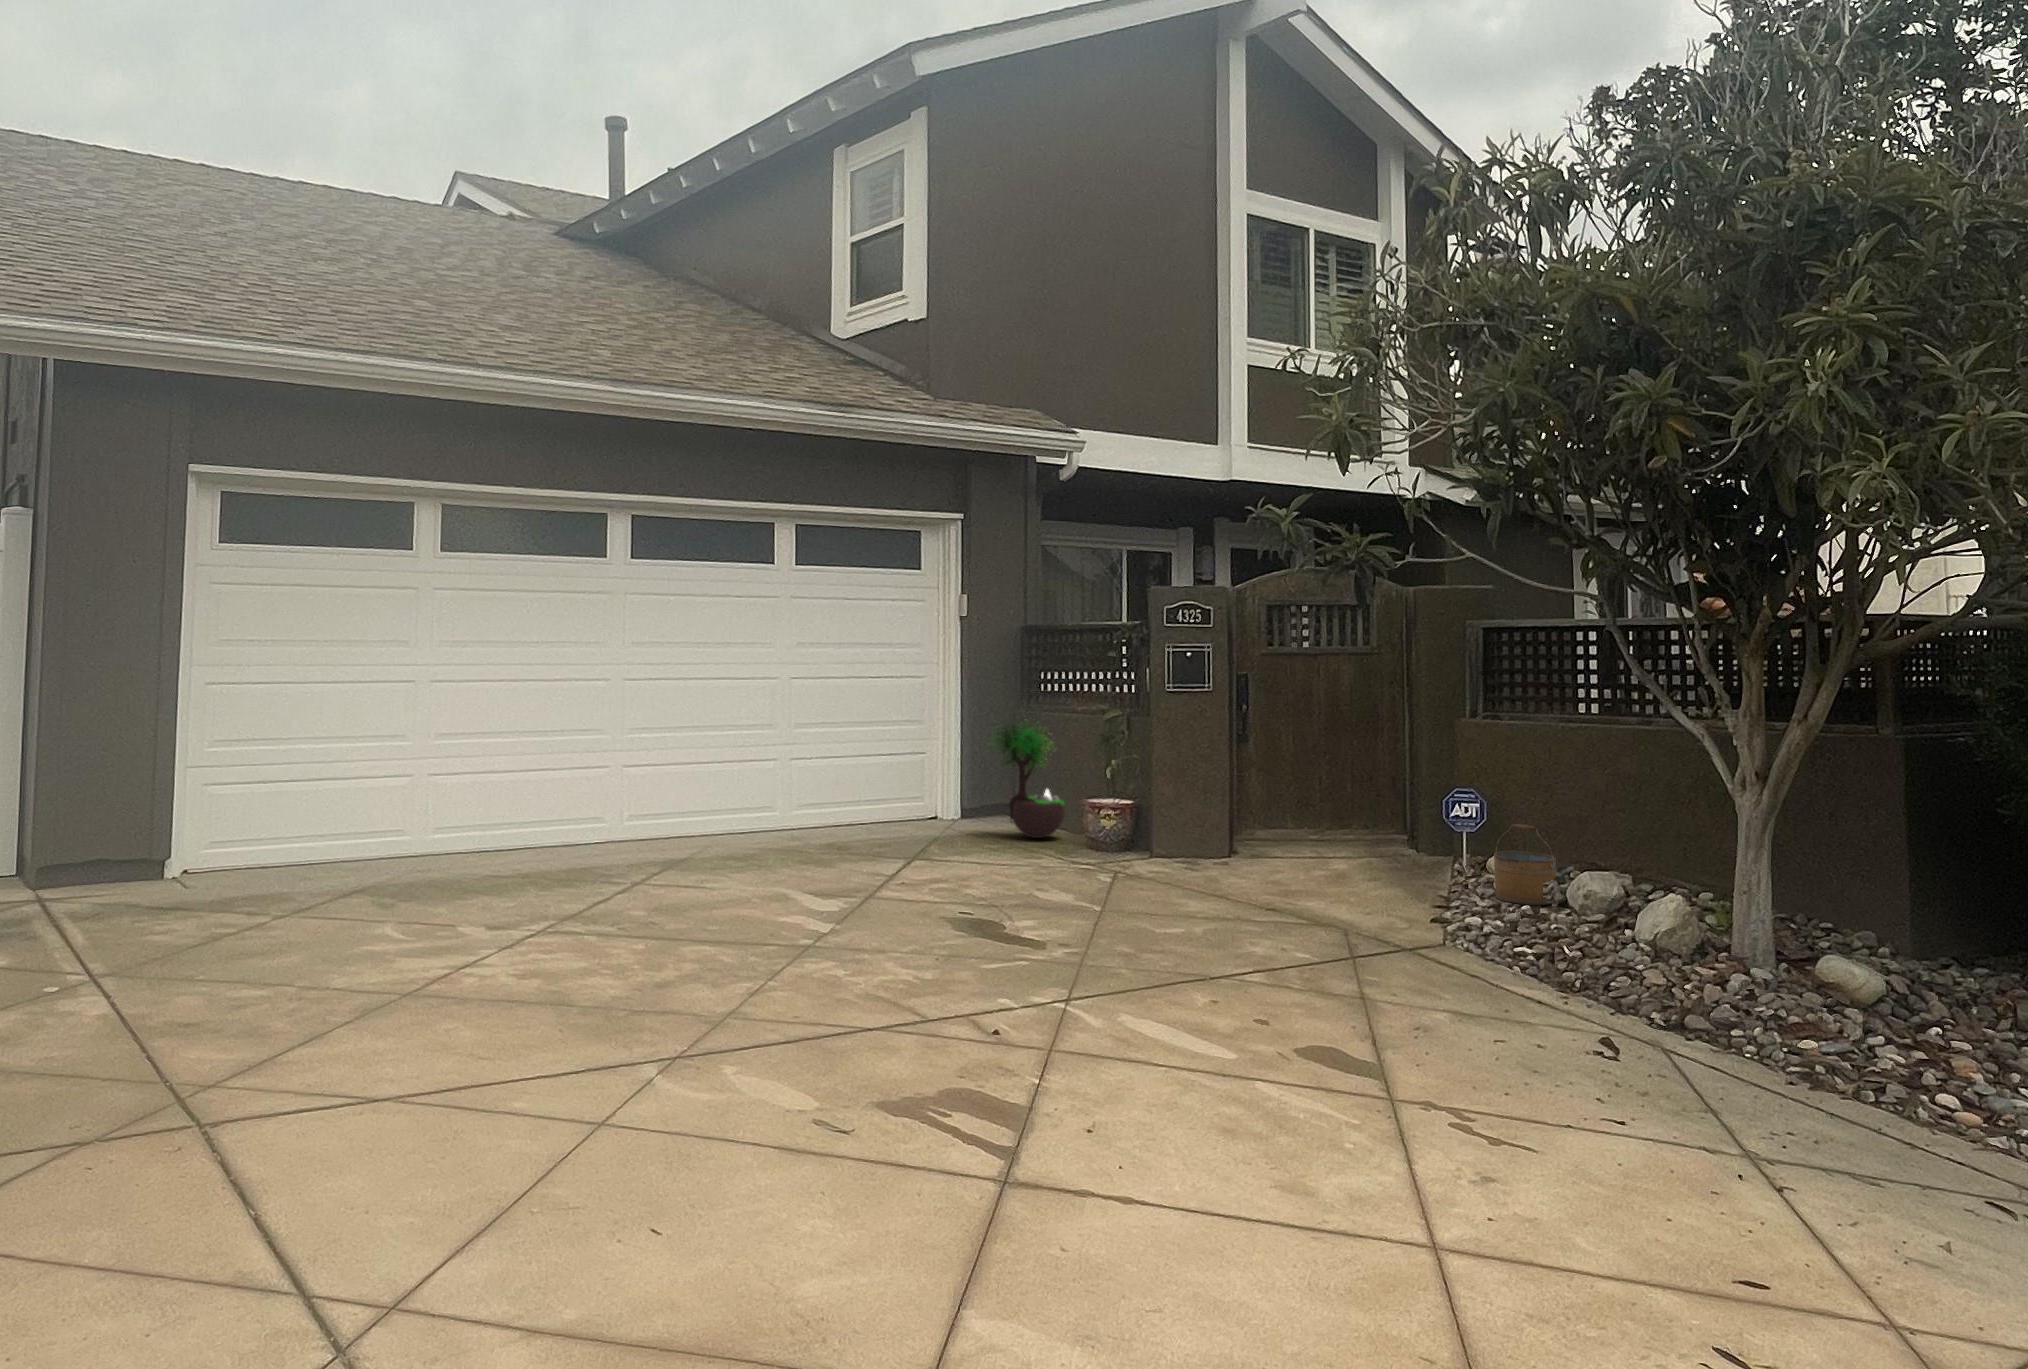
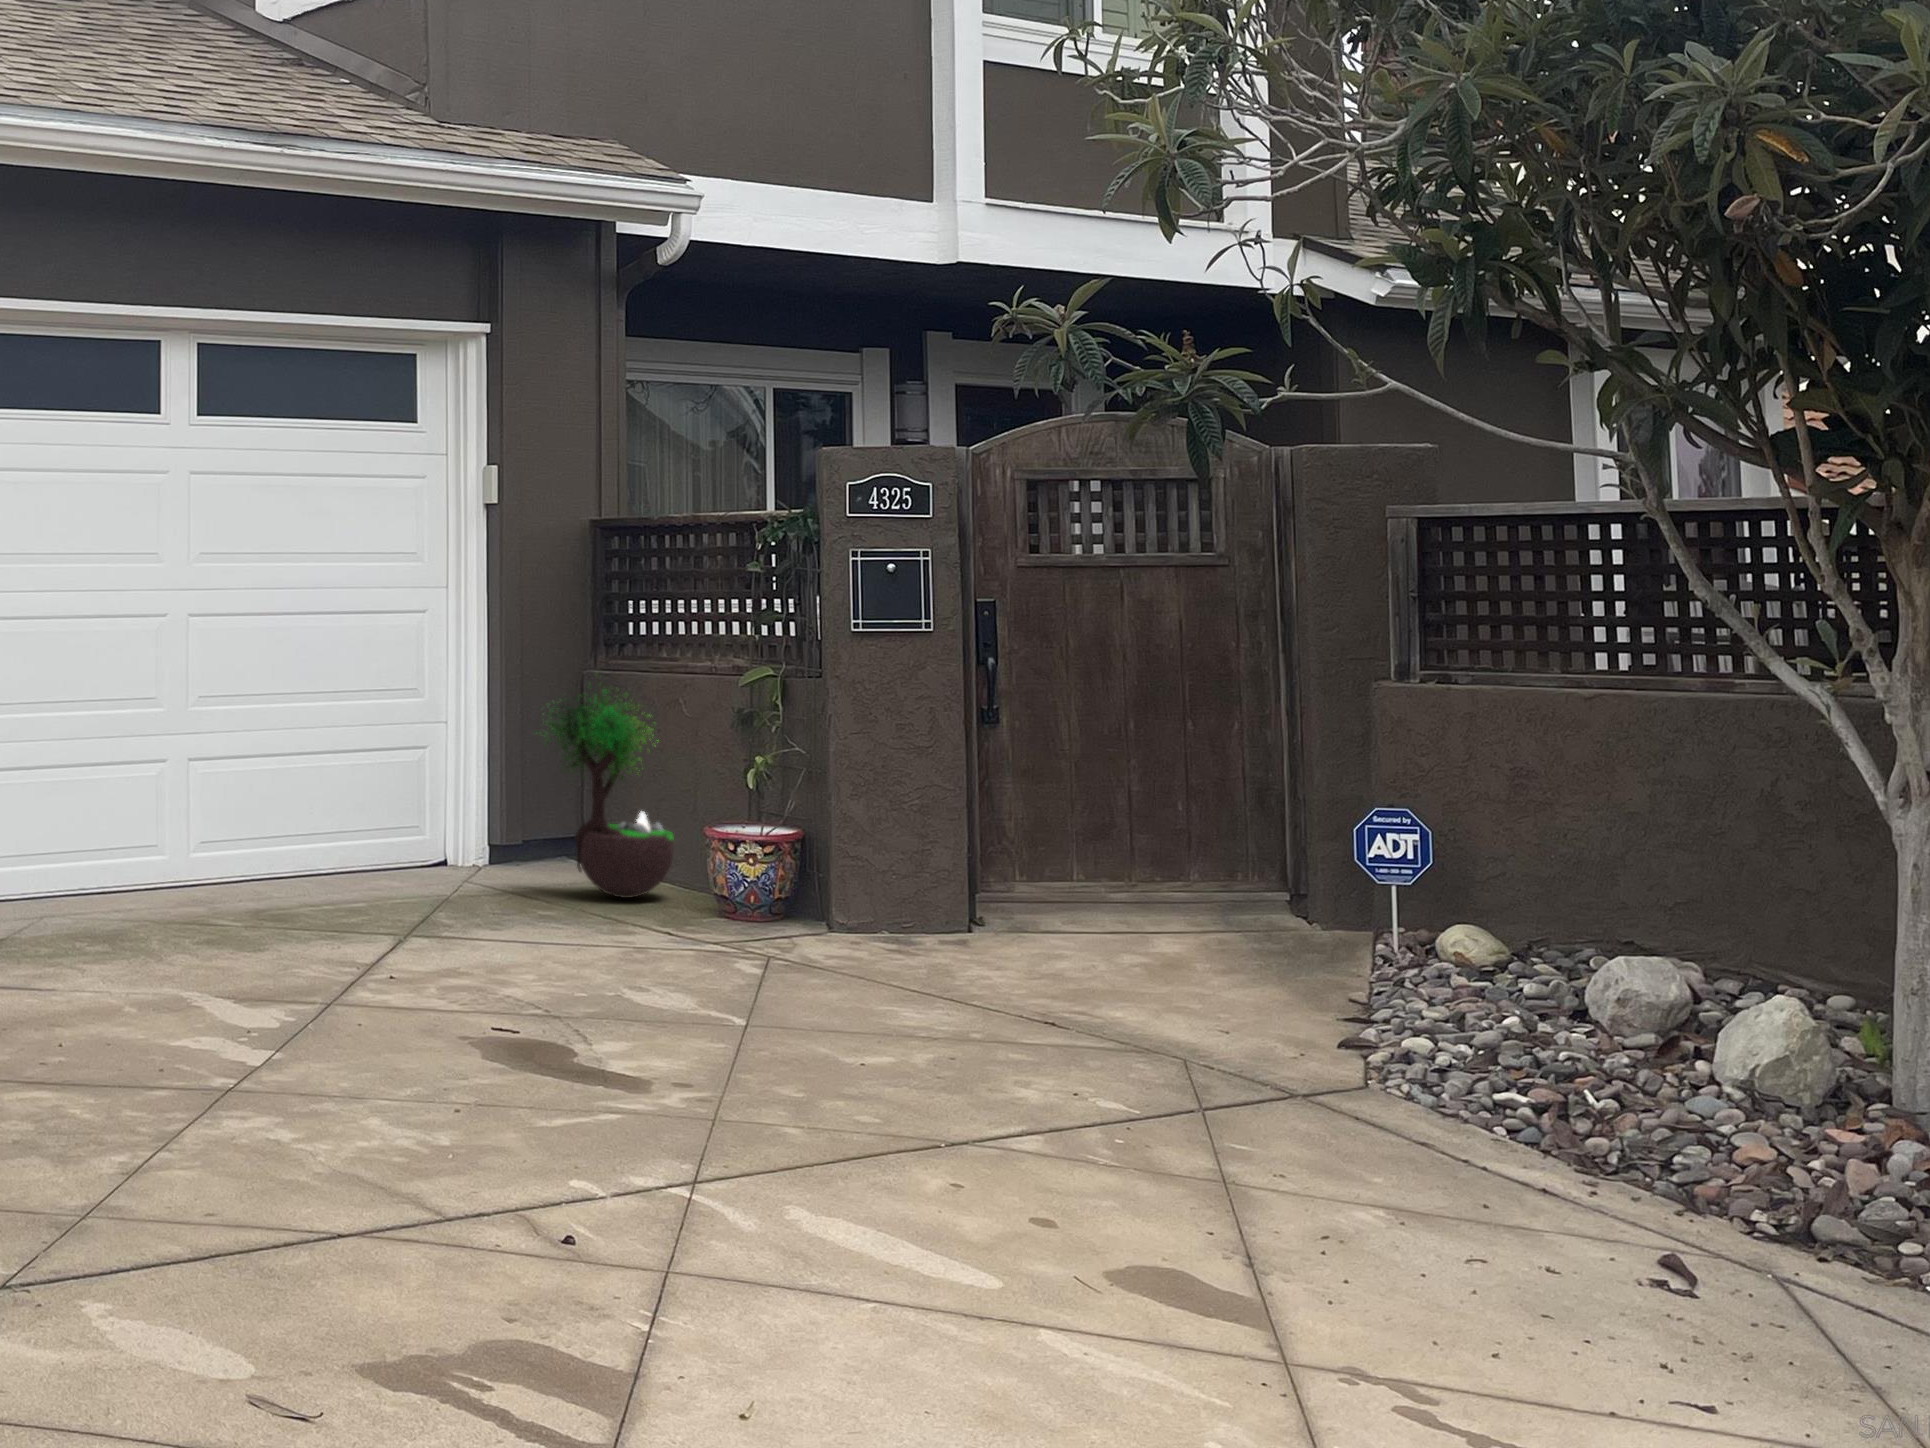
bucket: present [1494,824,1556,905] -> none [1447,870,1560,1013]

